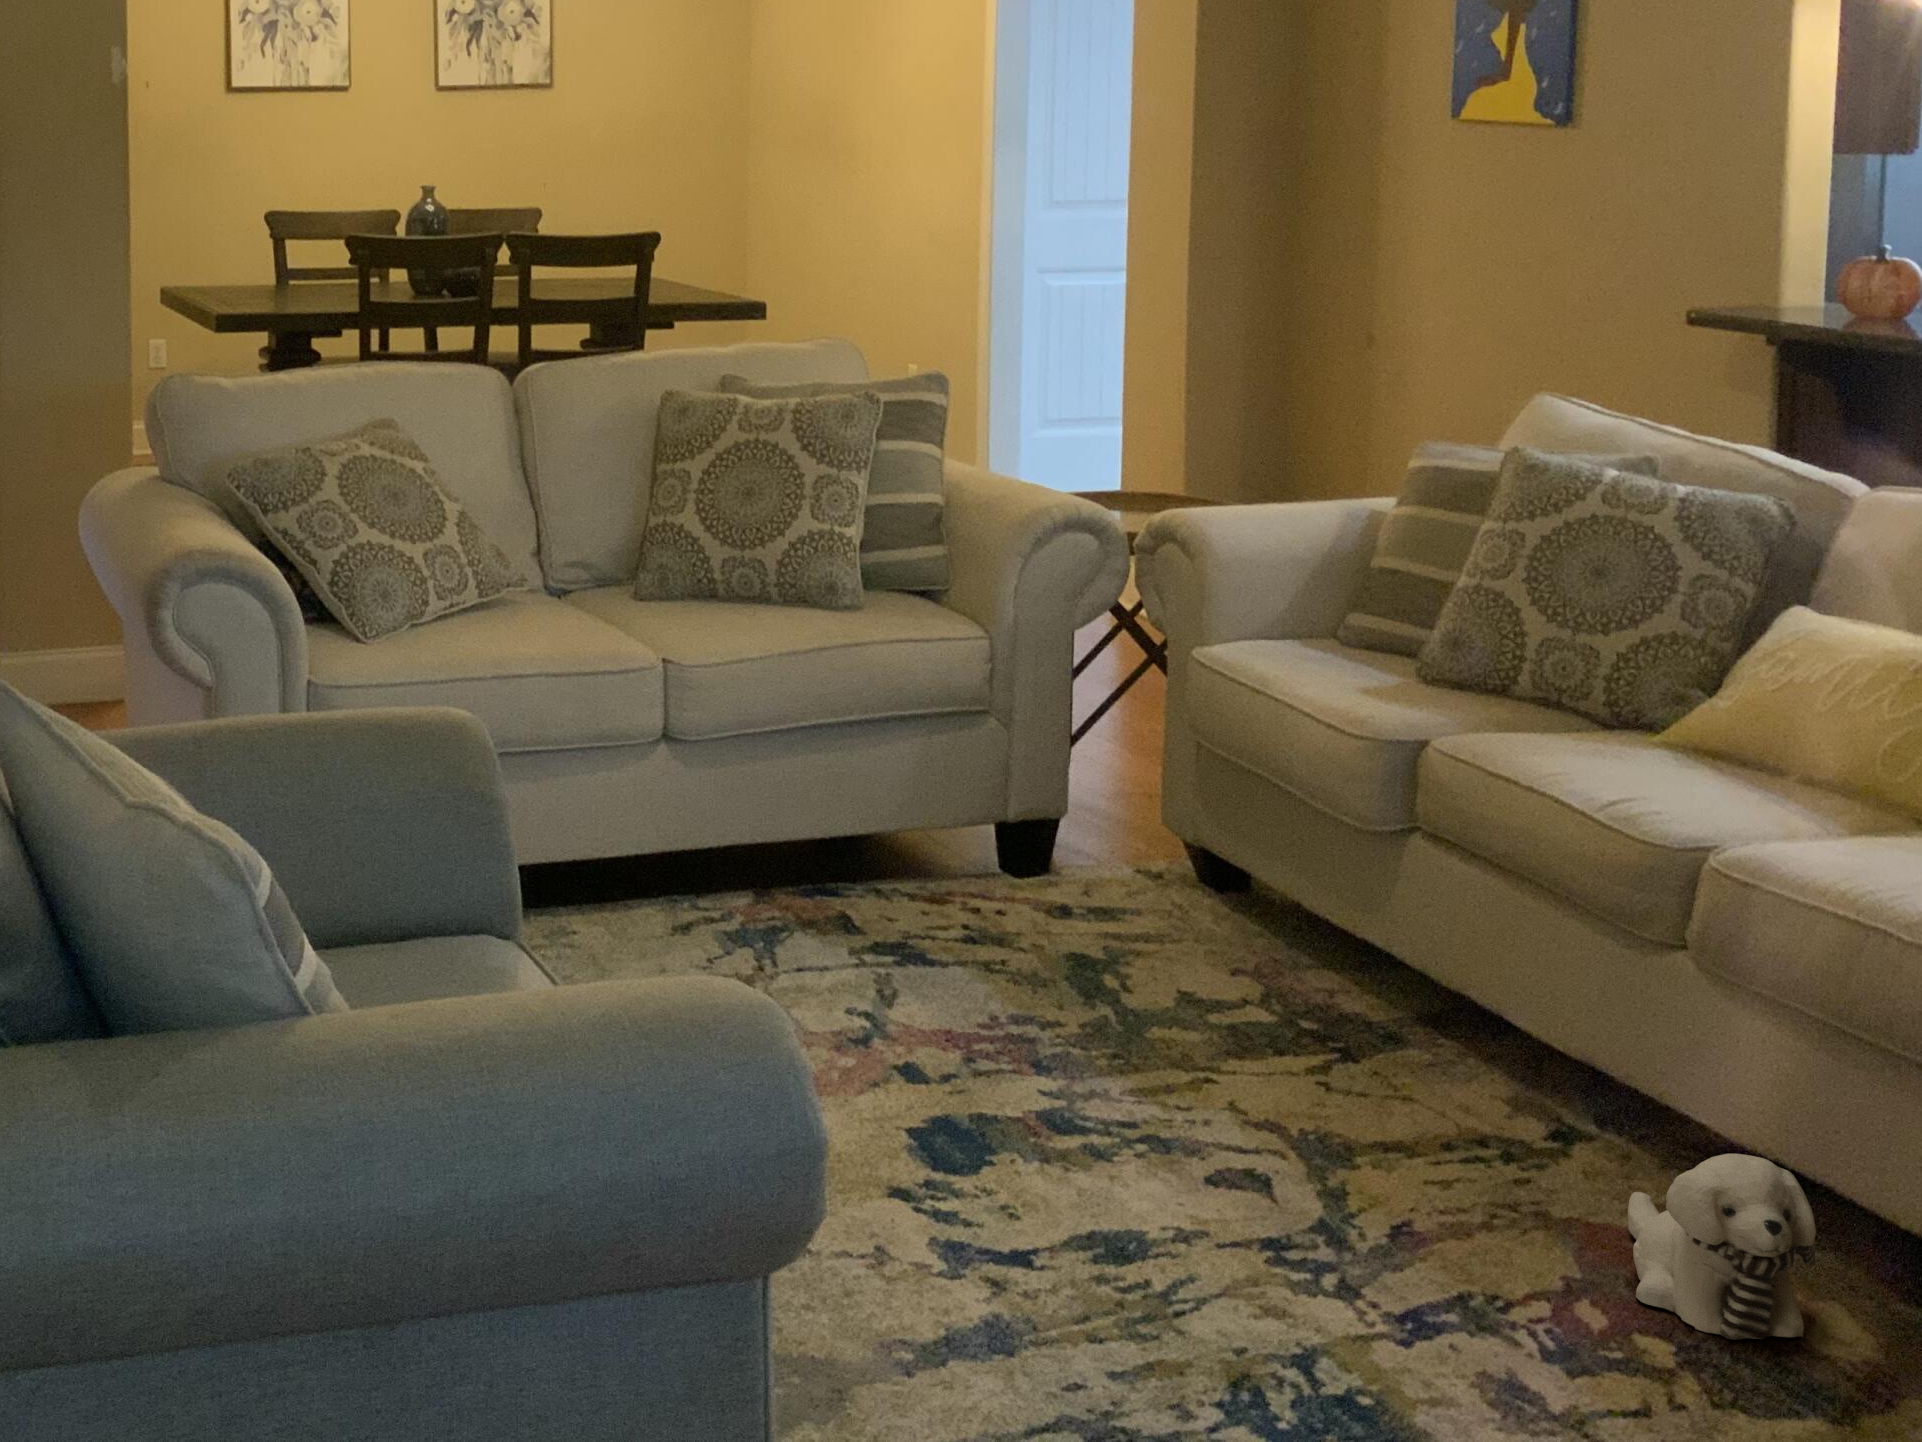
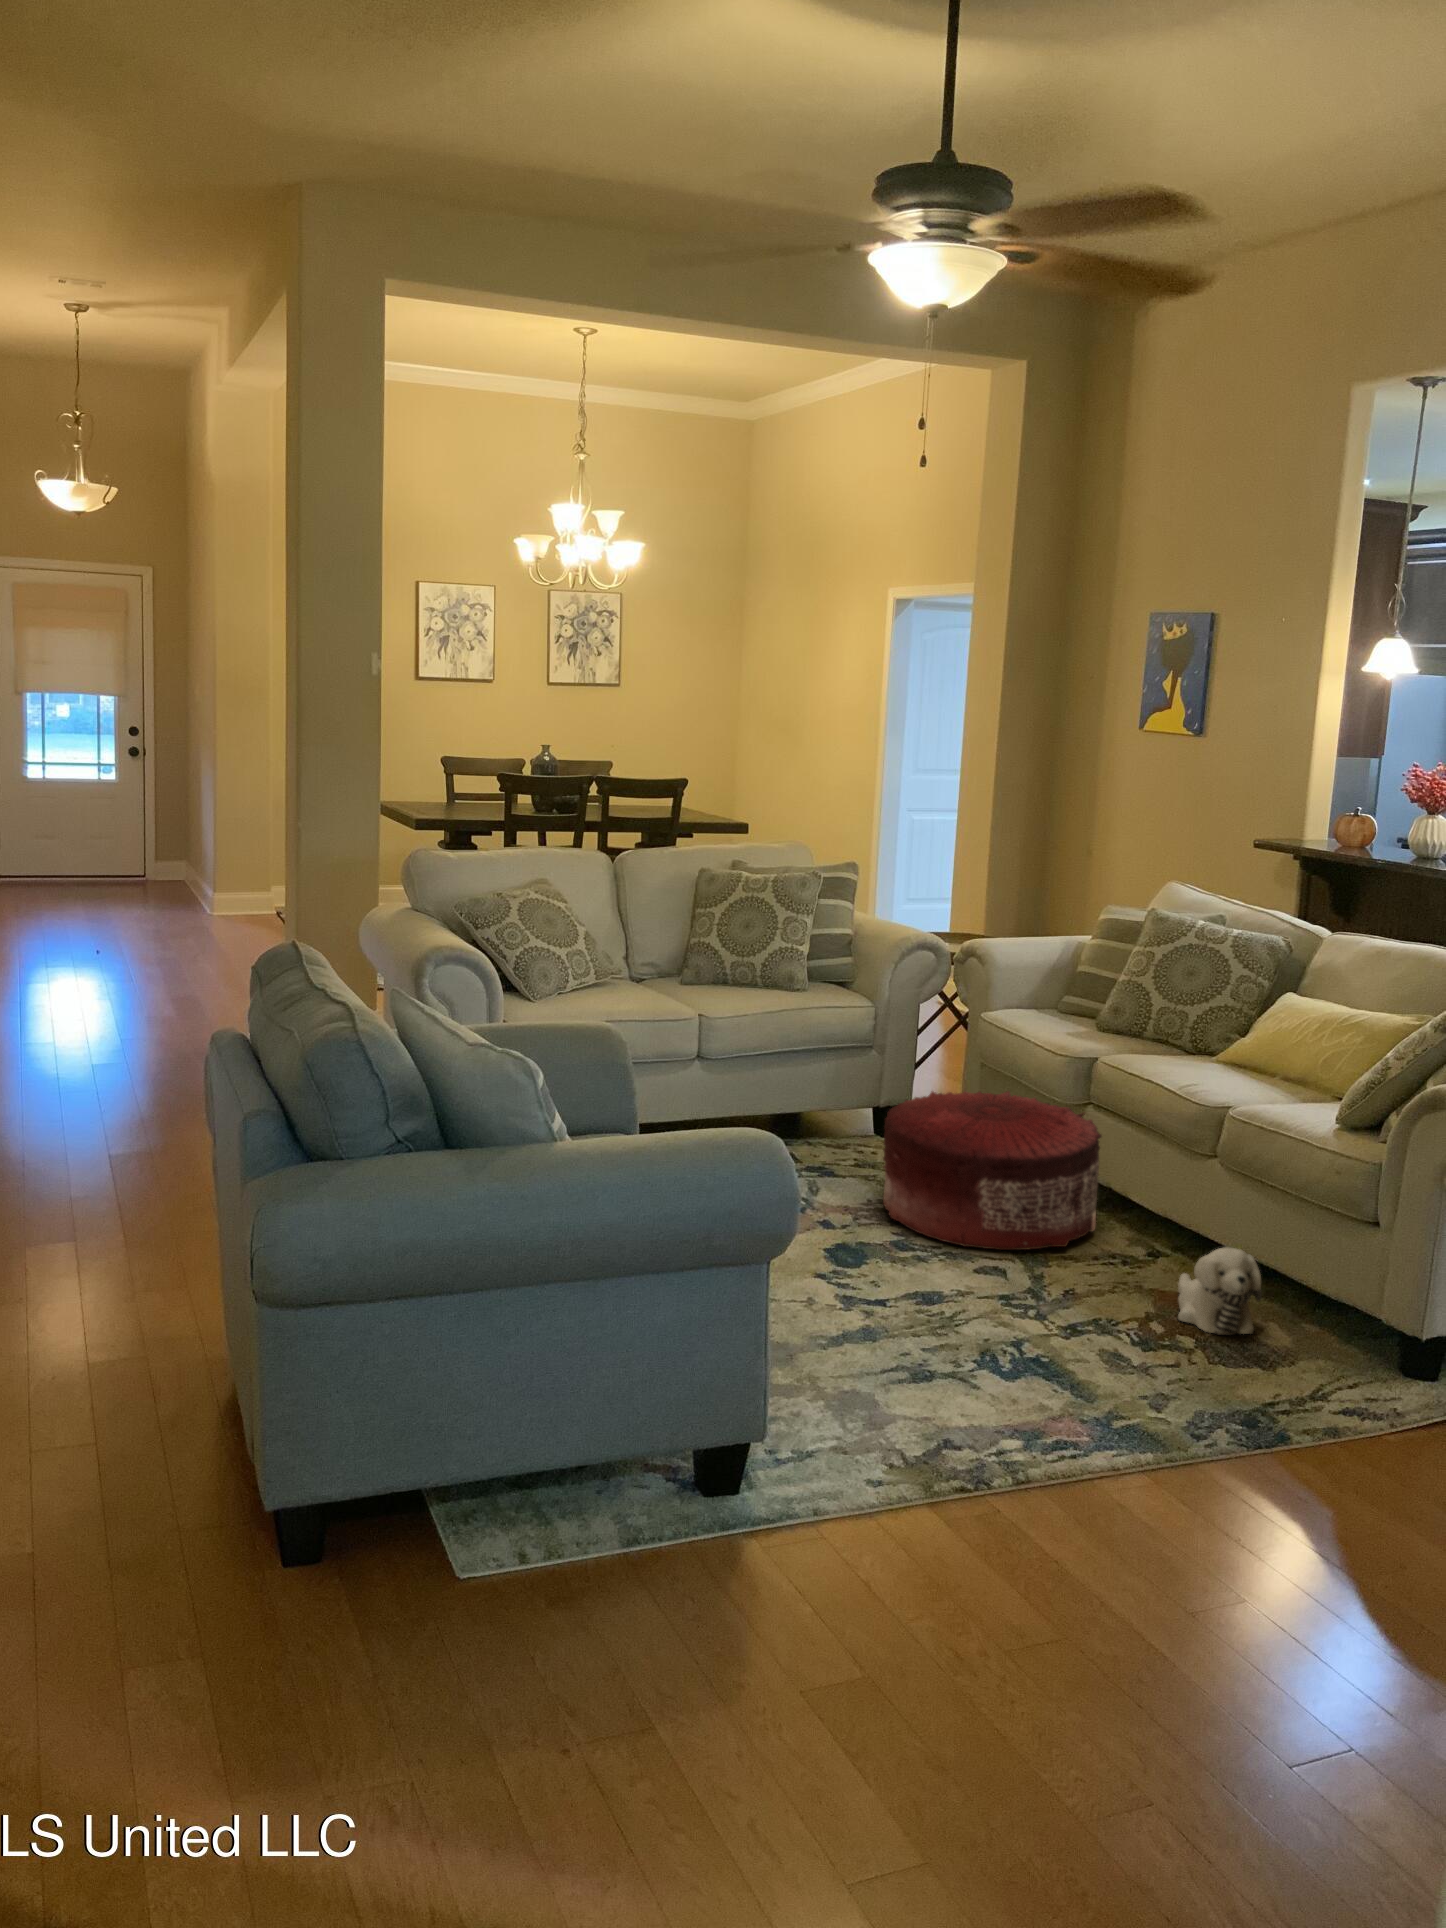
pouf: none [1012,801,1444,1129] -> present [883,1091,1101,1250]

